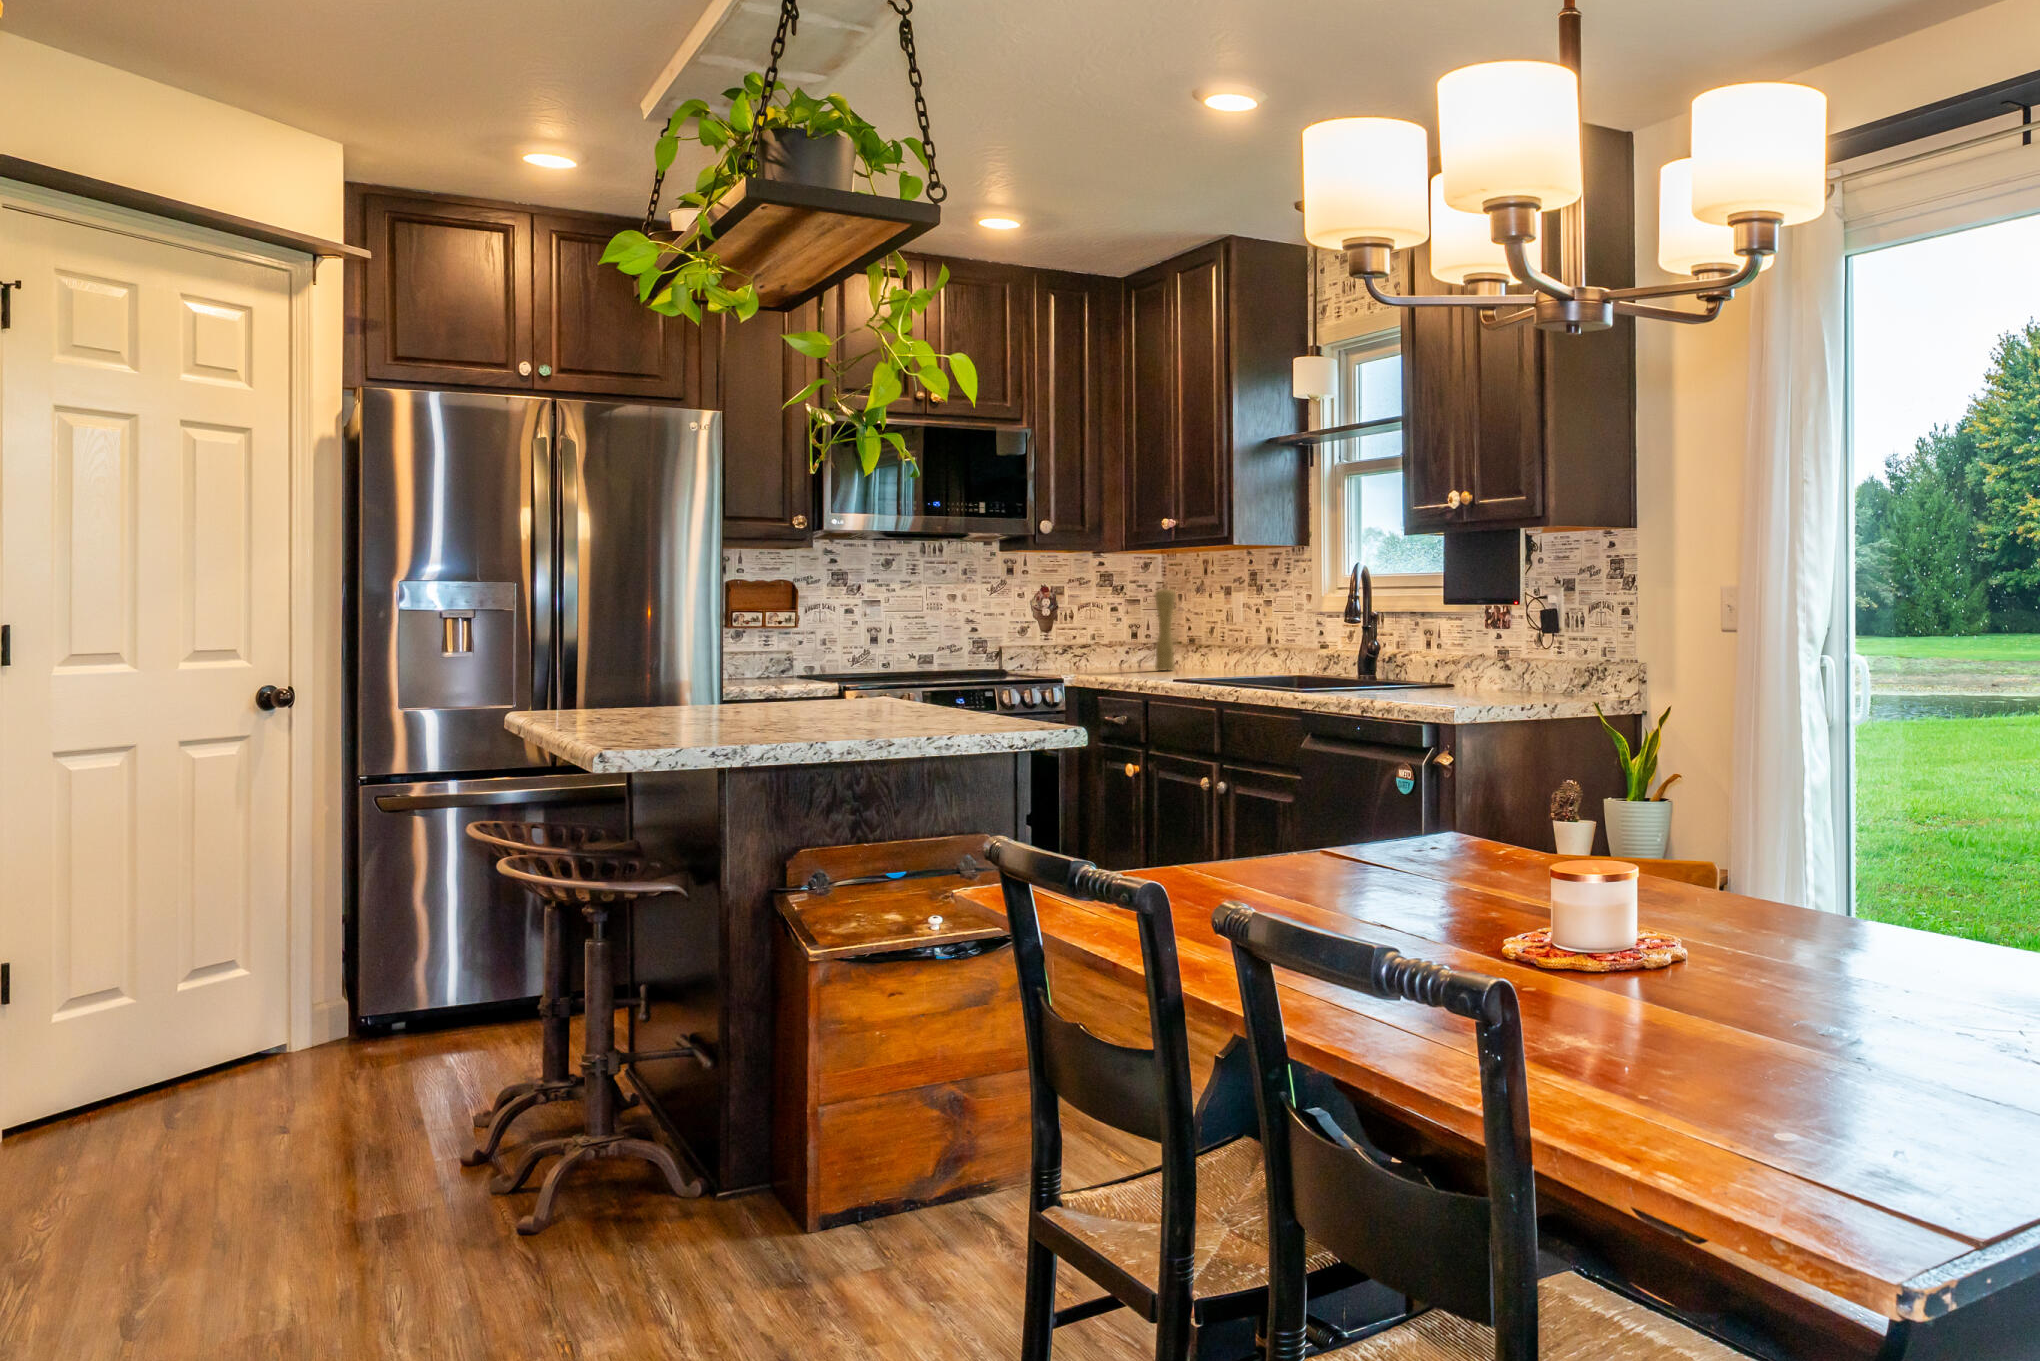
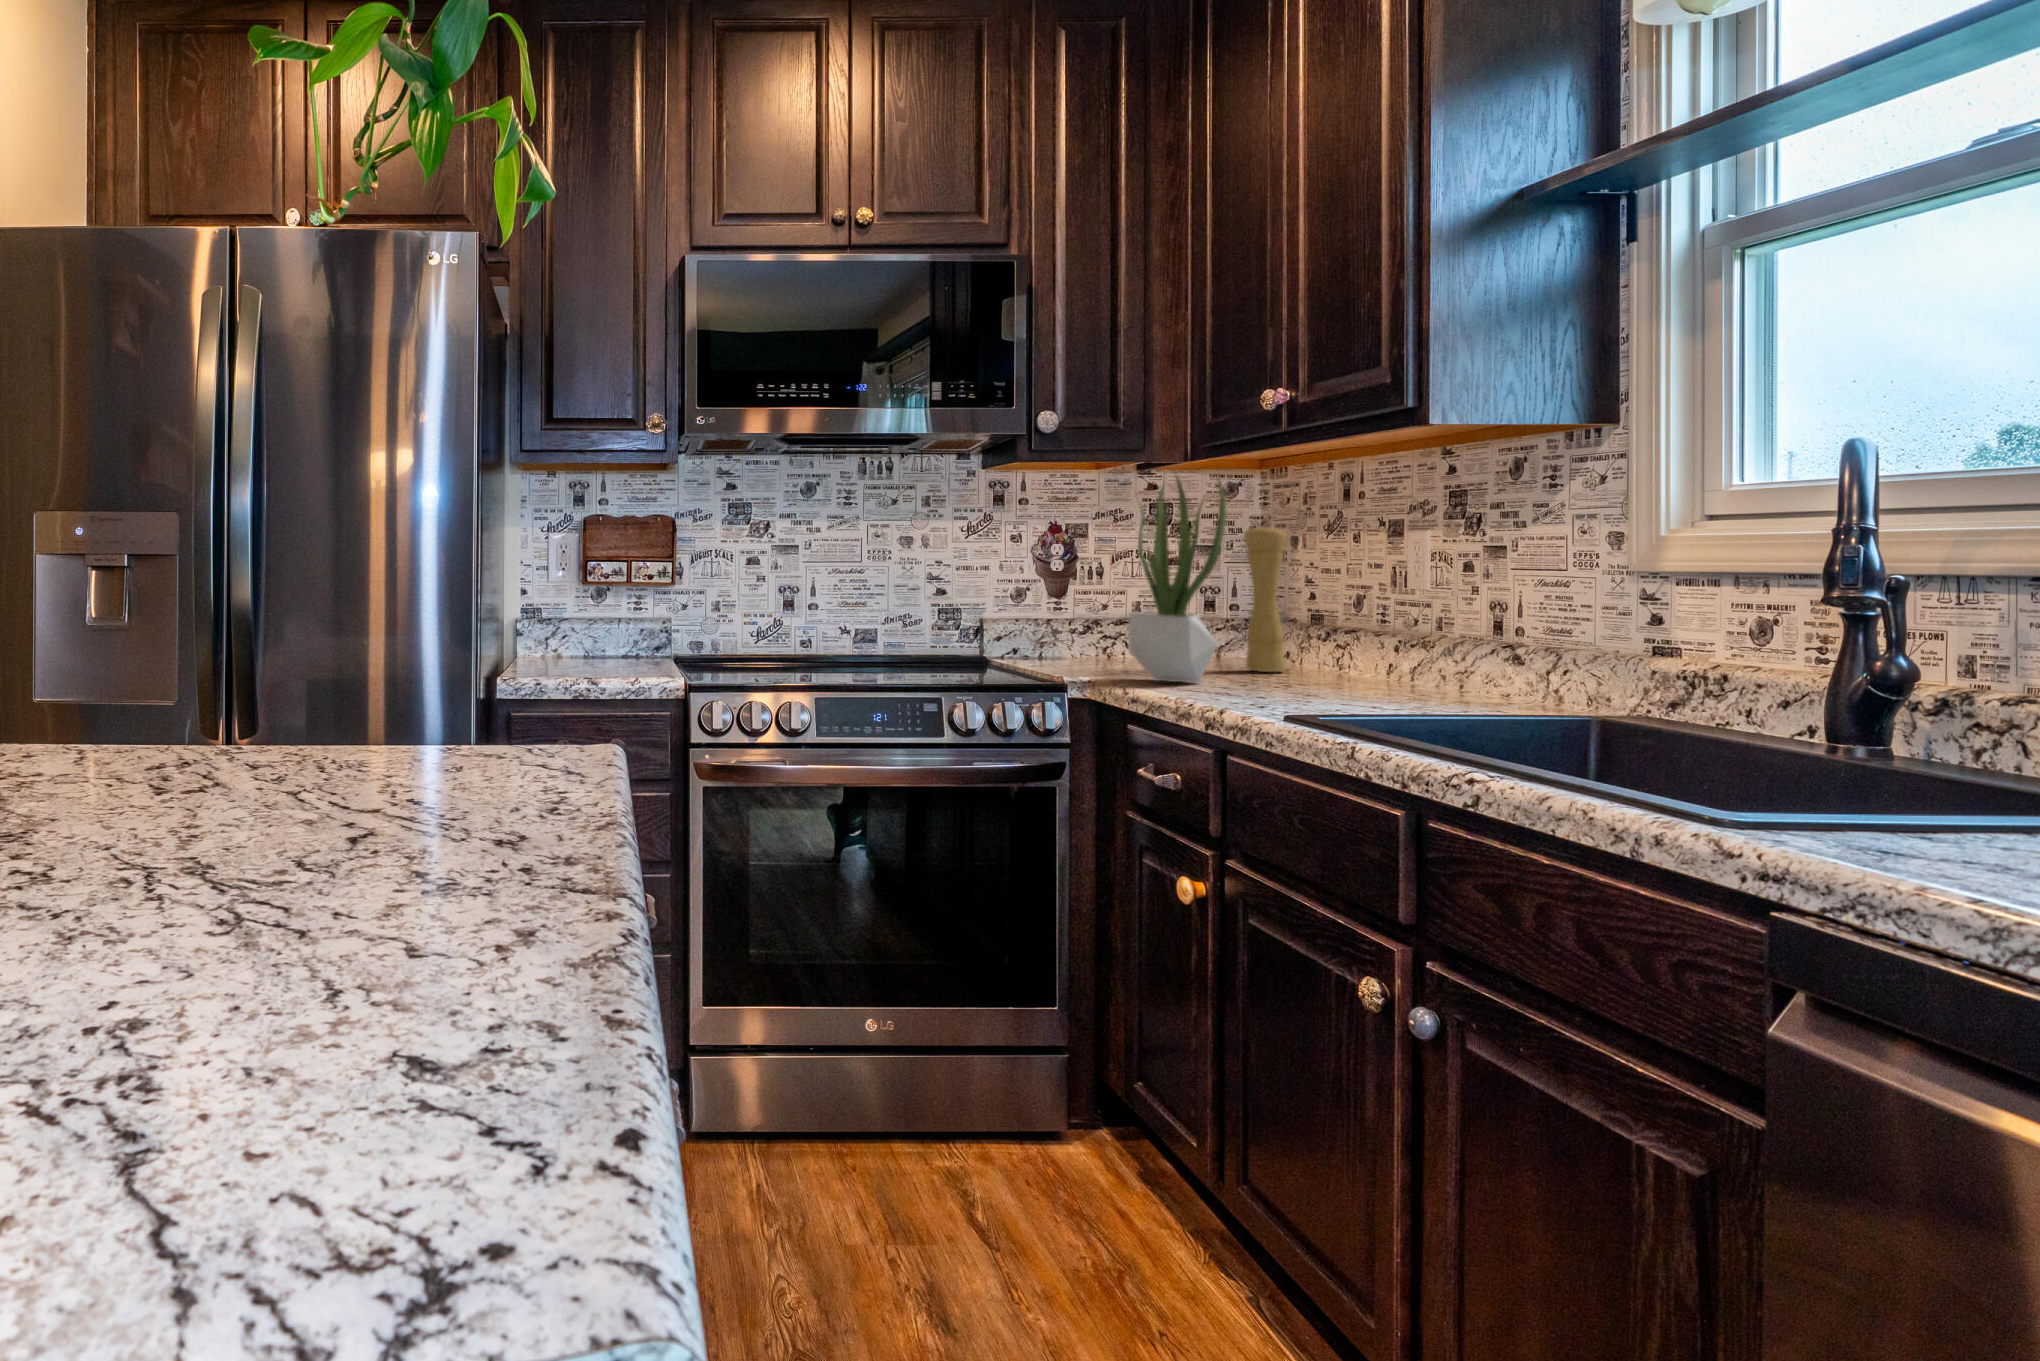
potted plant: none [1097,560,1147,675] -> present [1129,477,1226,683]

